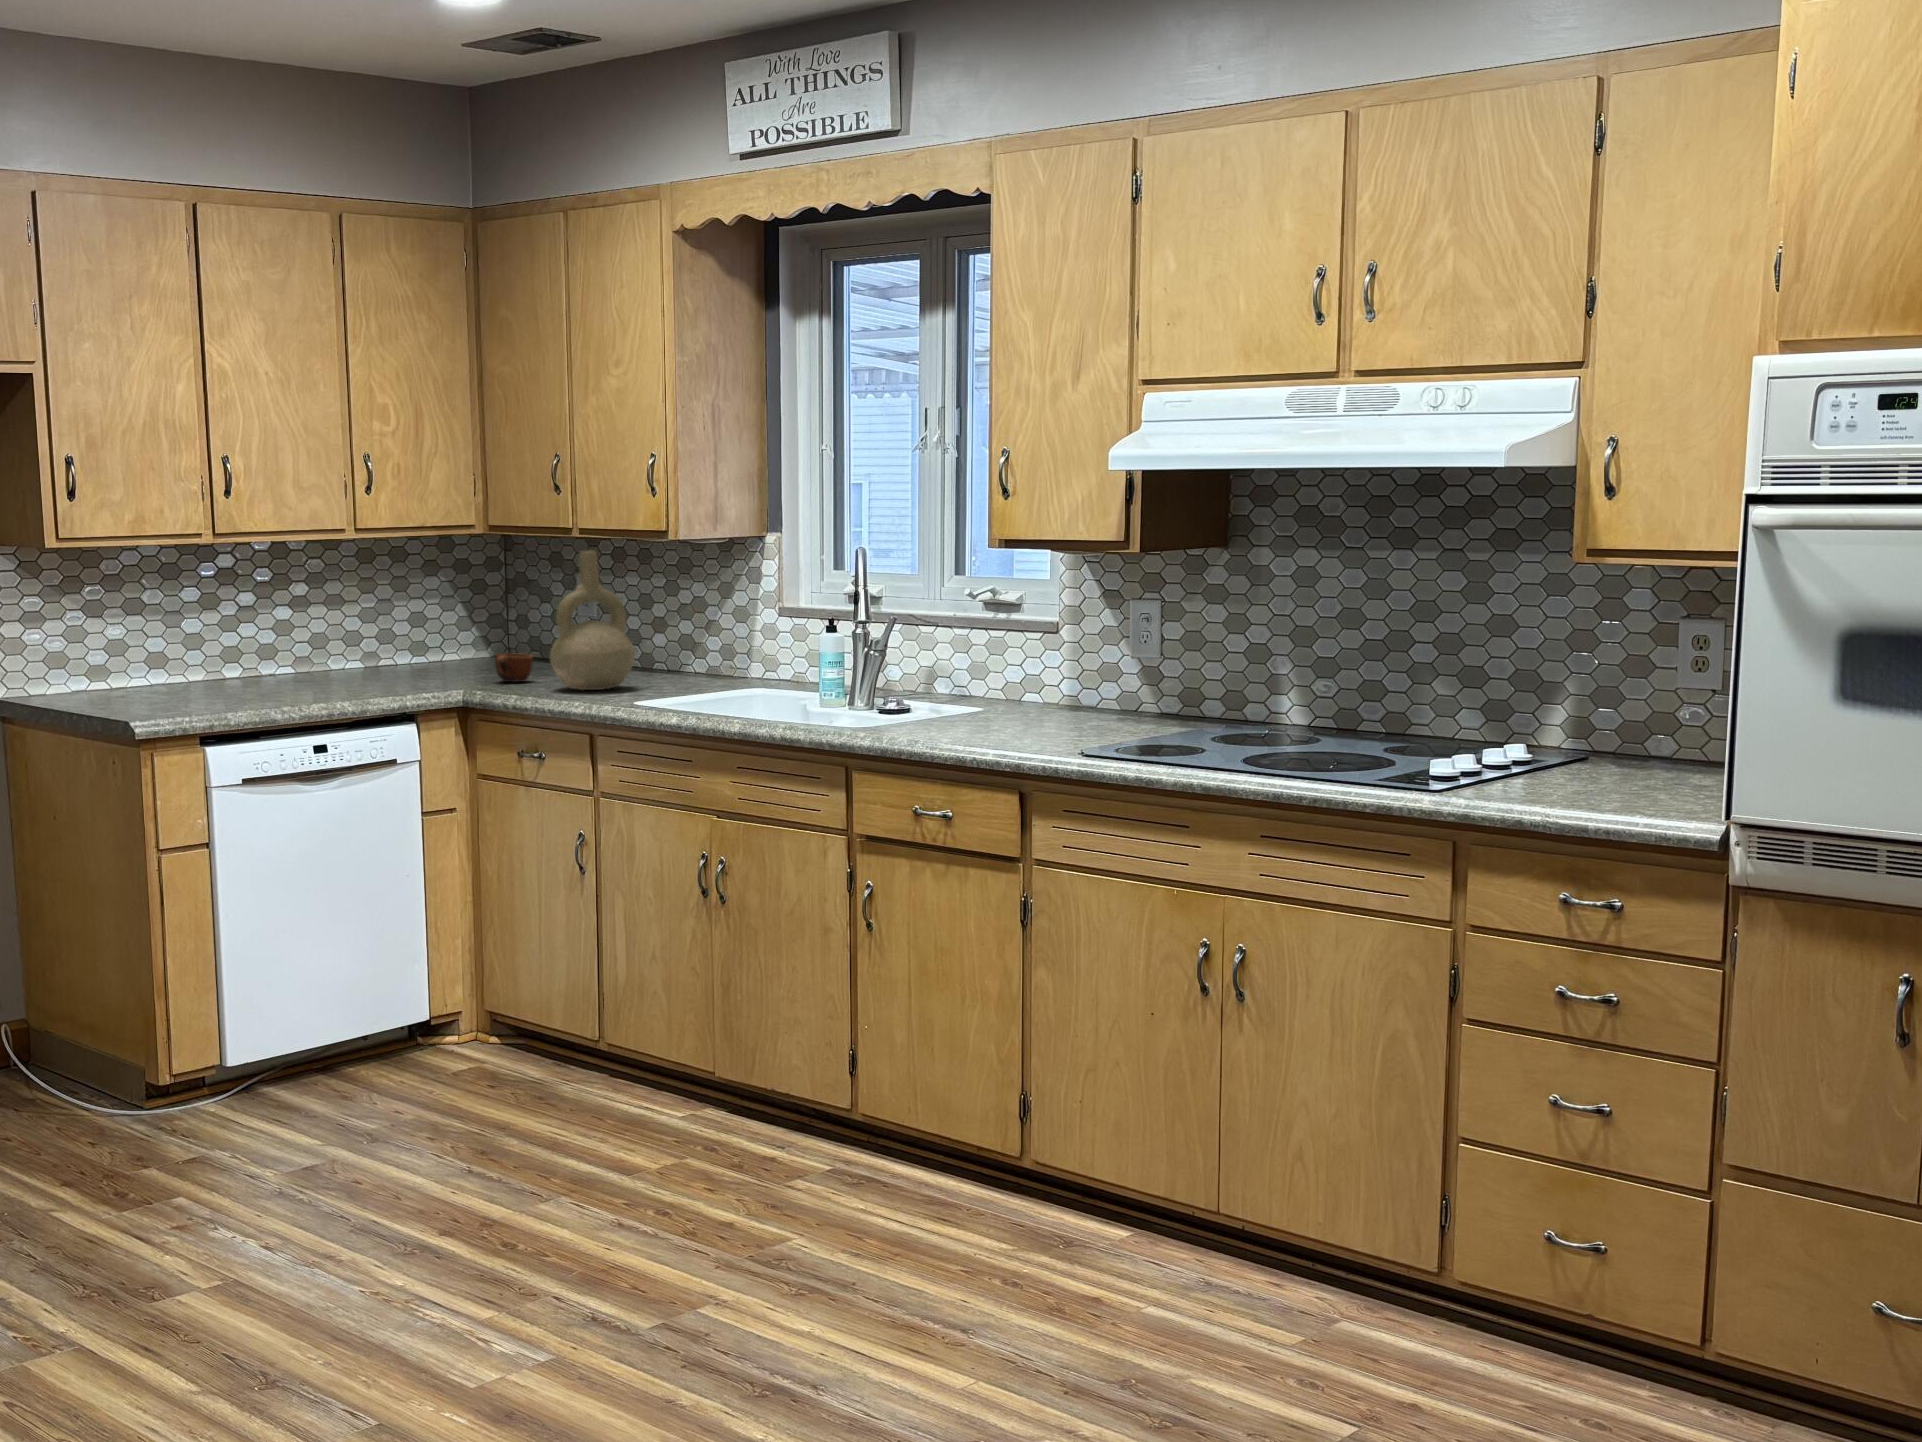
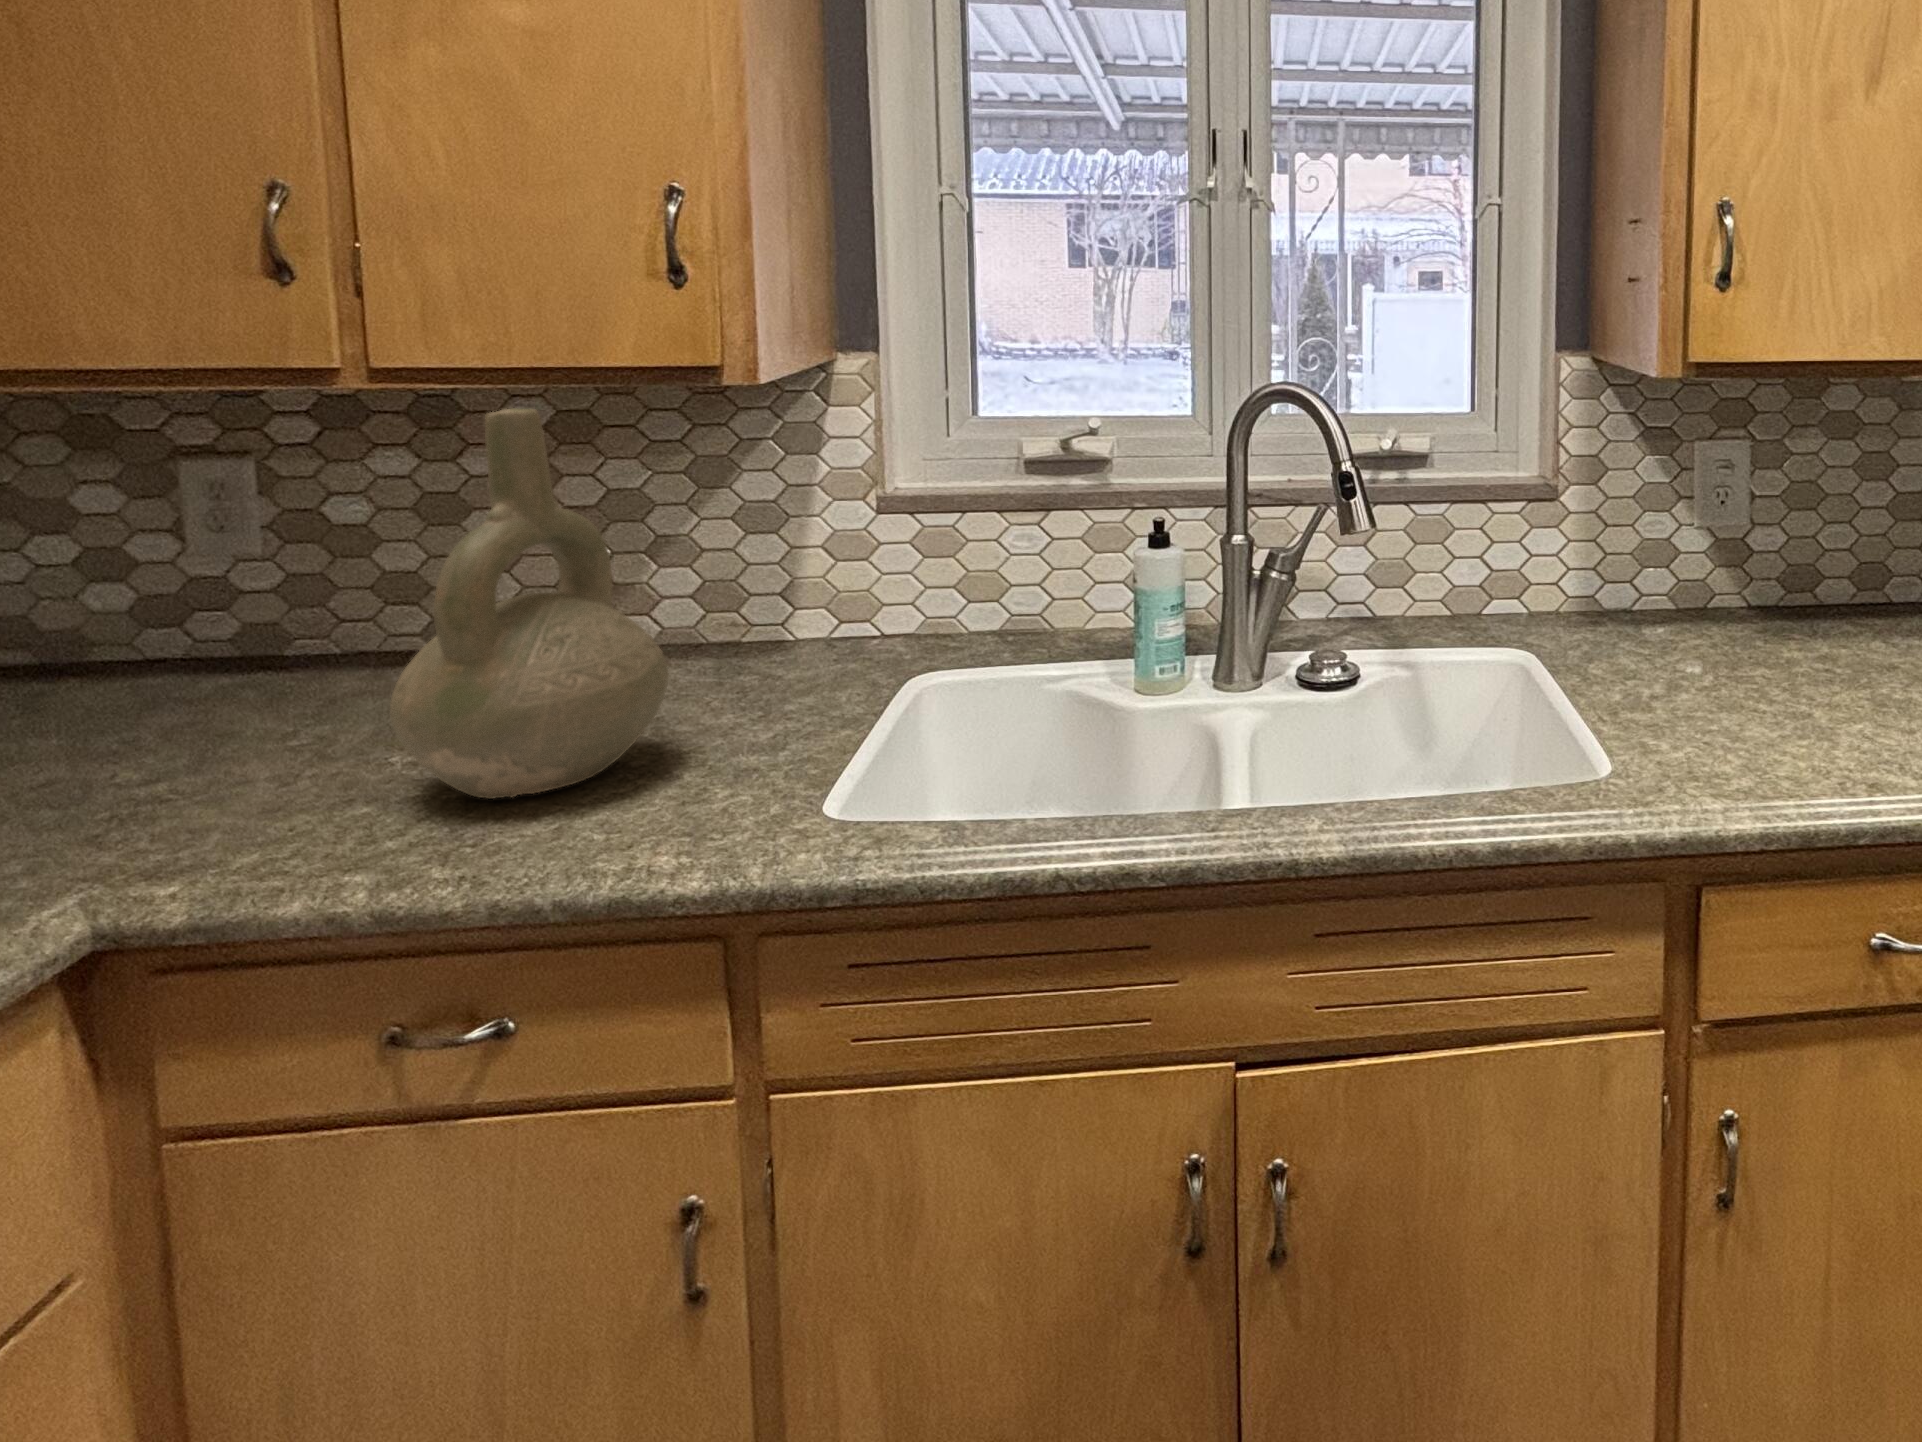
mug: present [495,653,533,682] -> none [49,714,211,821]

